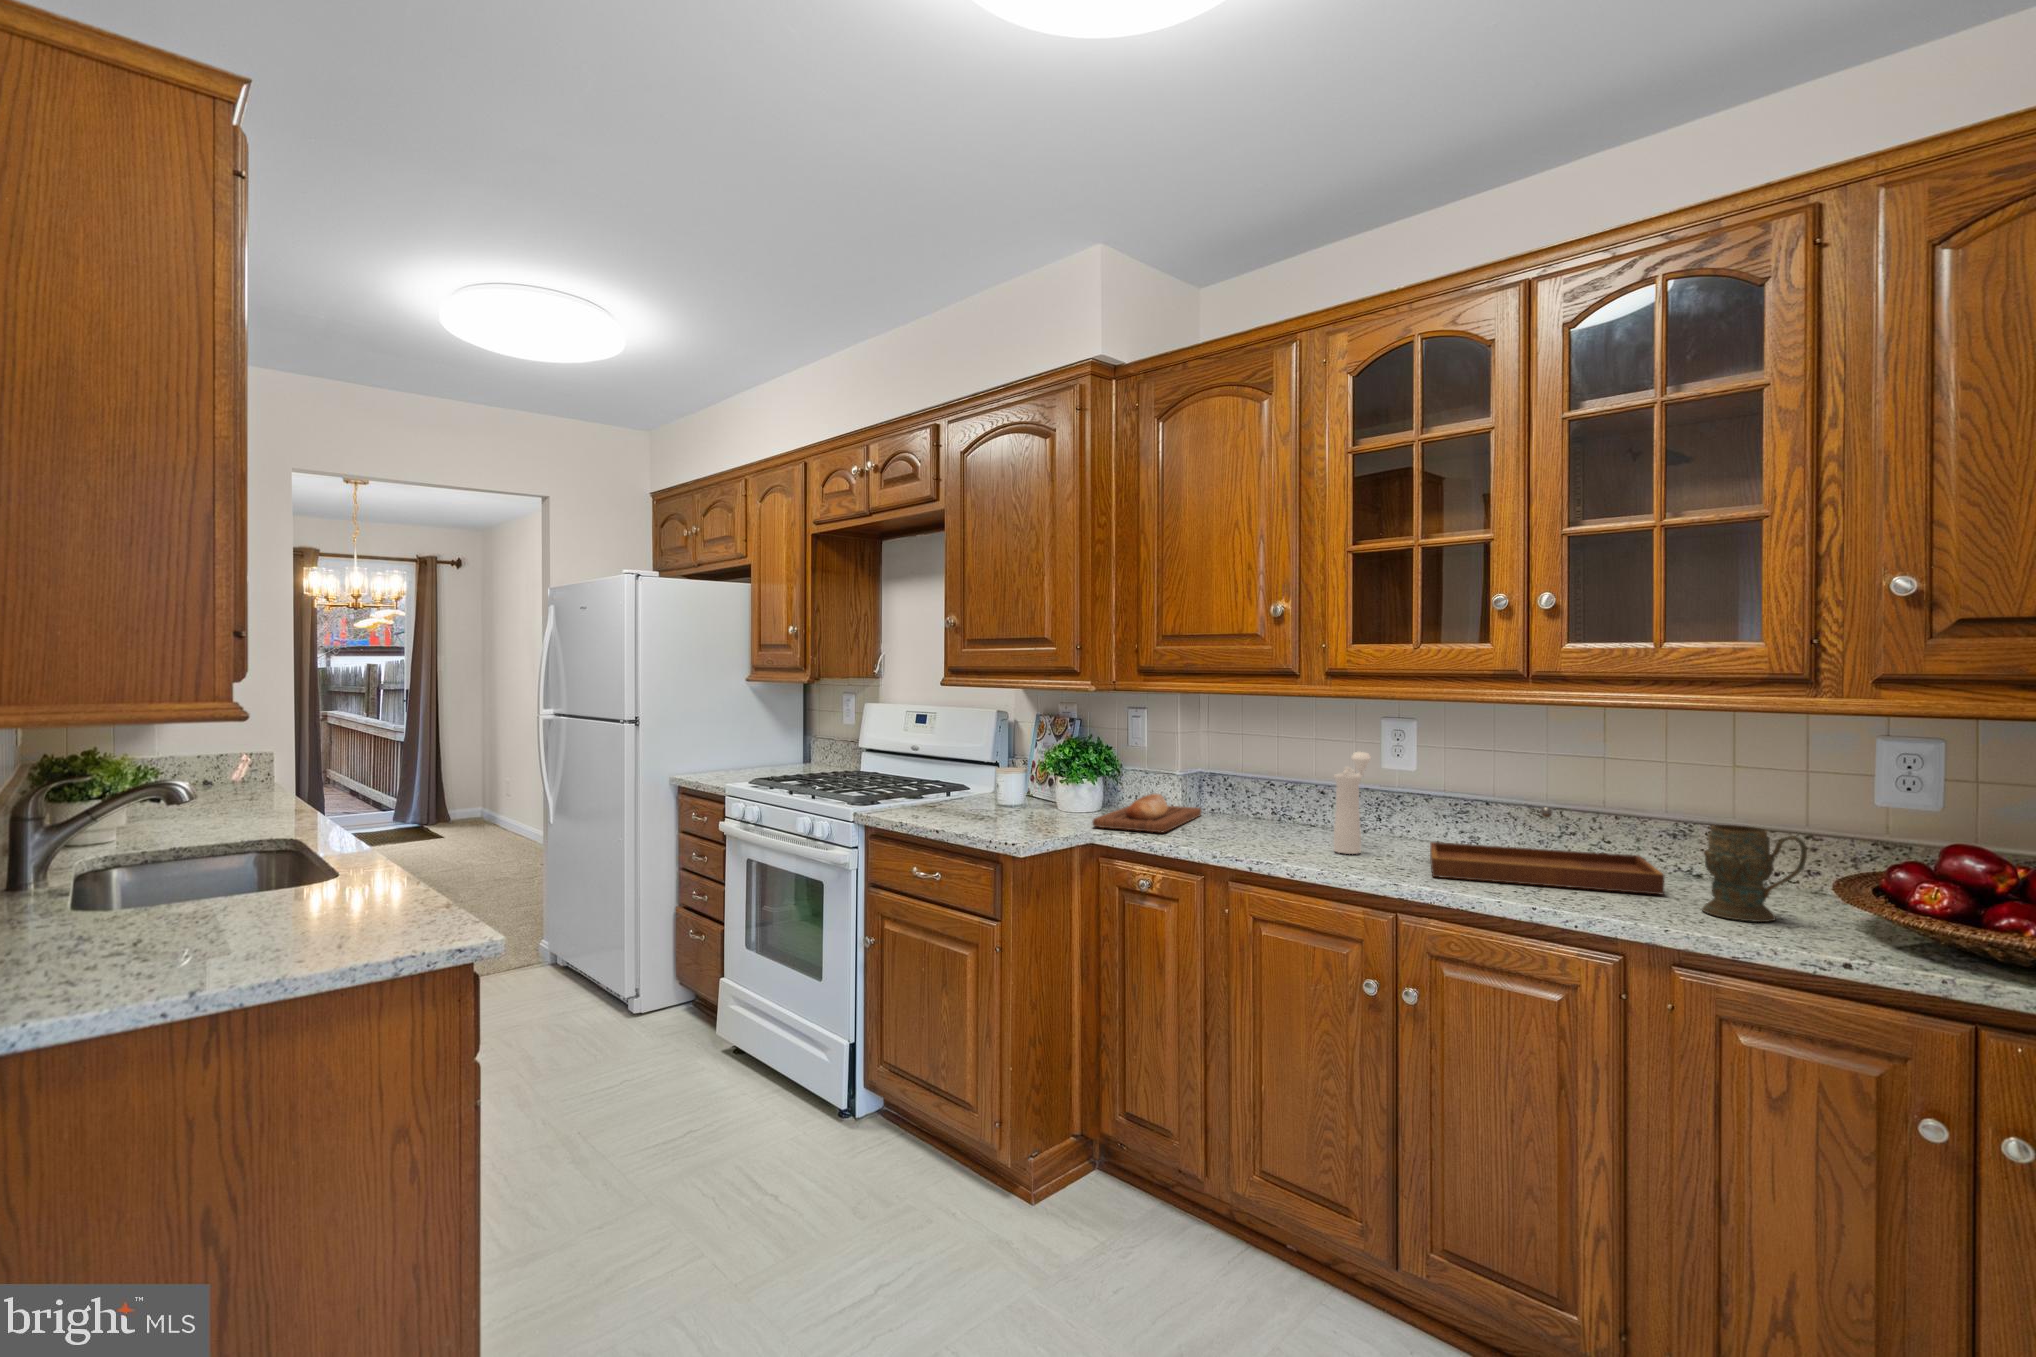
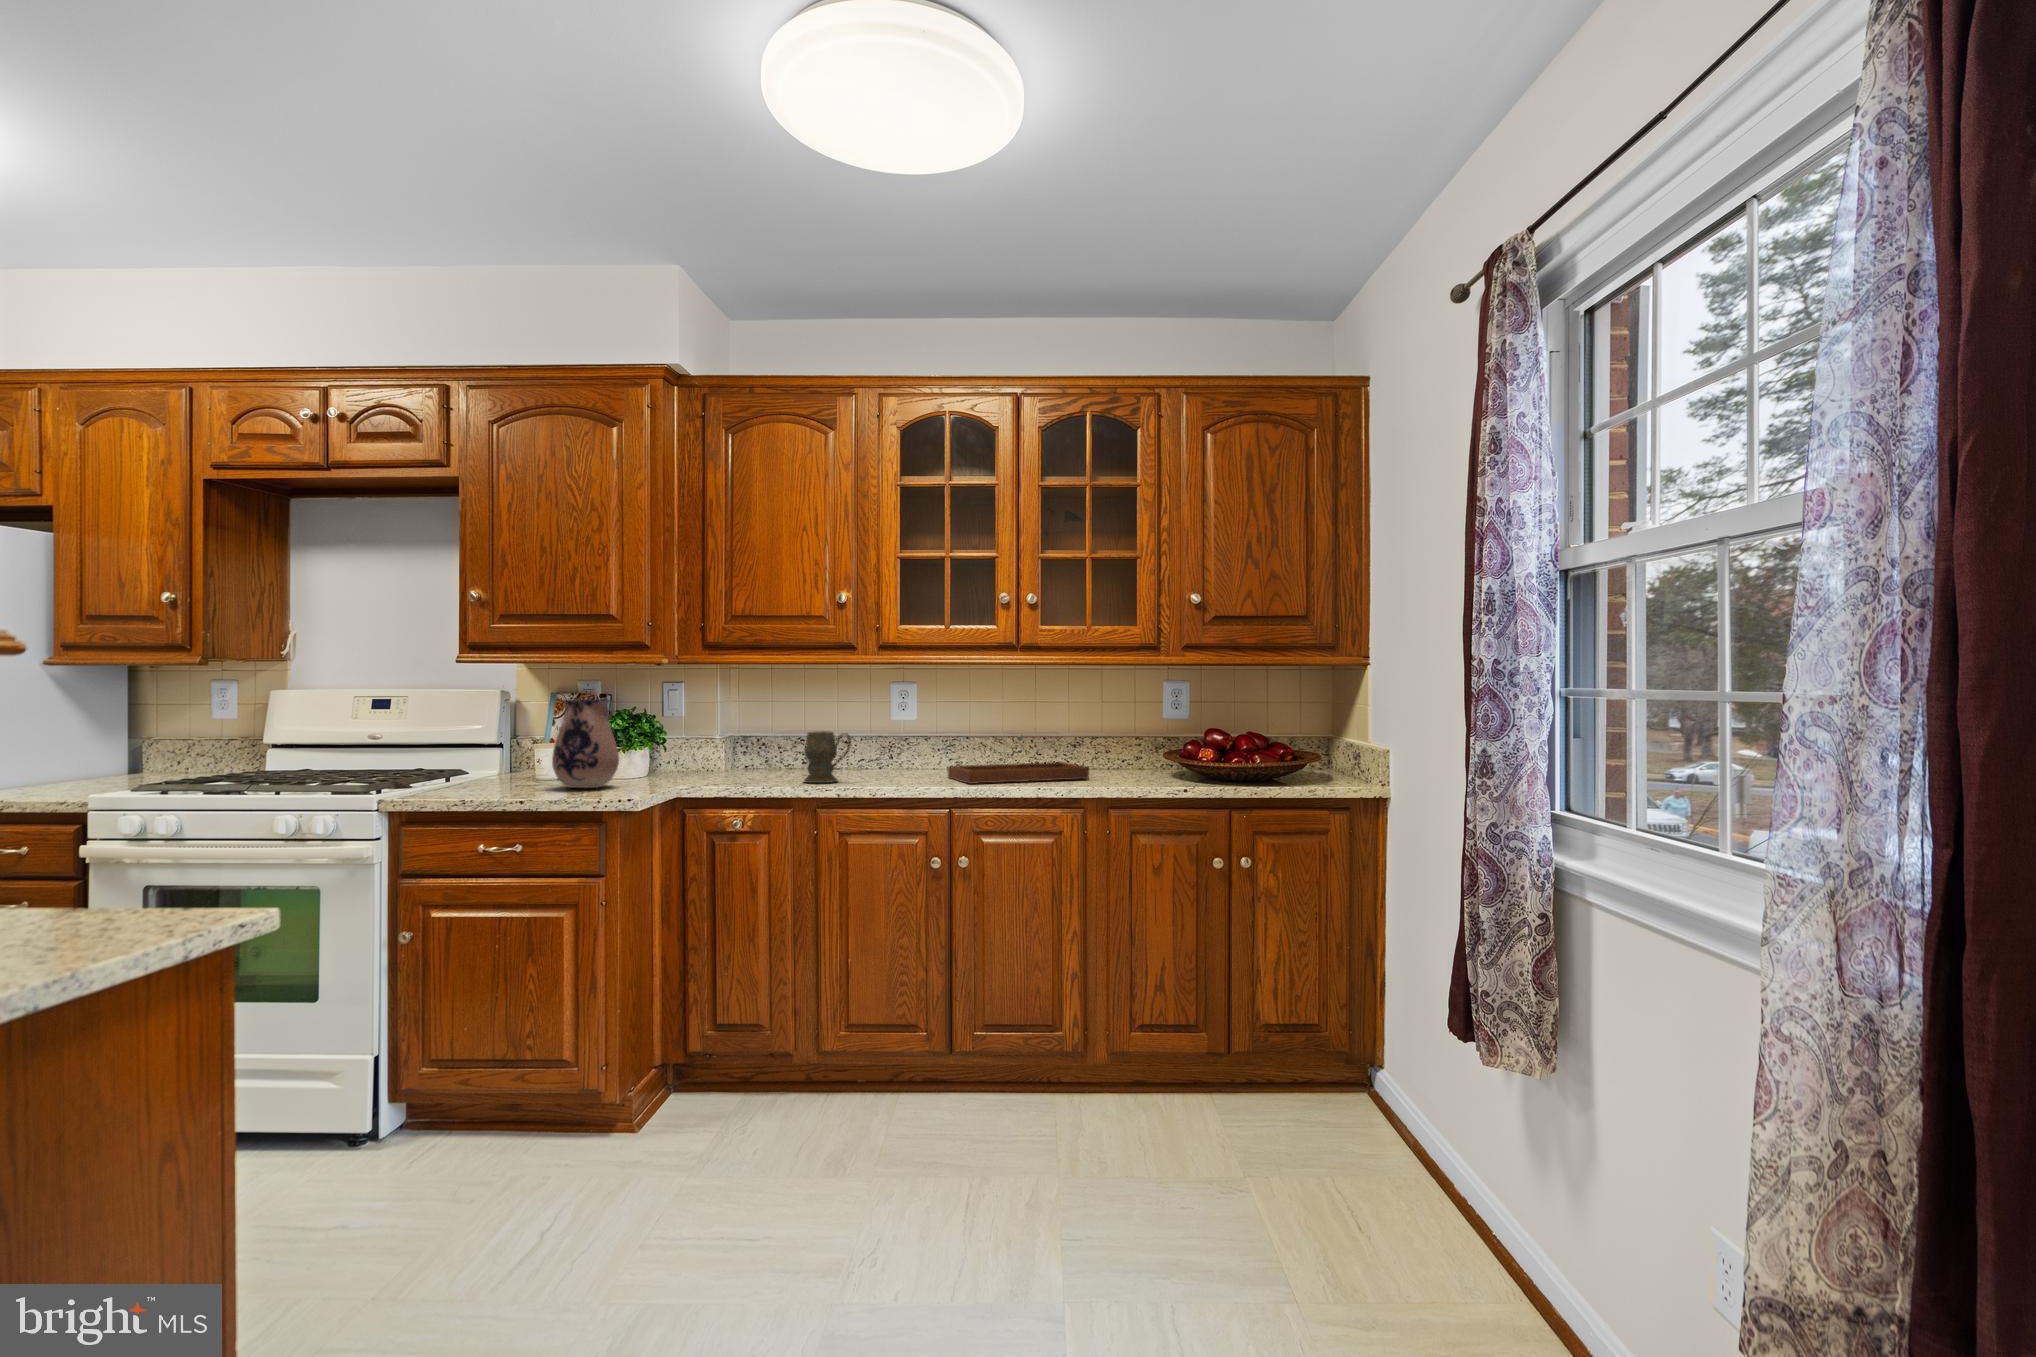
ceramic pitcher: none [971,729,1038,824] -> present [552,699,619,788]
pepper mill: present [1334,752,1371,854] -> none [885,707,904,780]
bread loaf: present [1092,794,1202,832] -> none [676,755,747,783]
mug: present [1702,825,1807,922] -> present [804,731,851,783]

